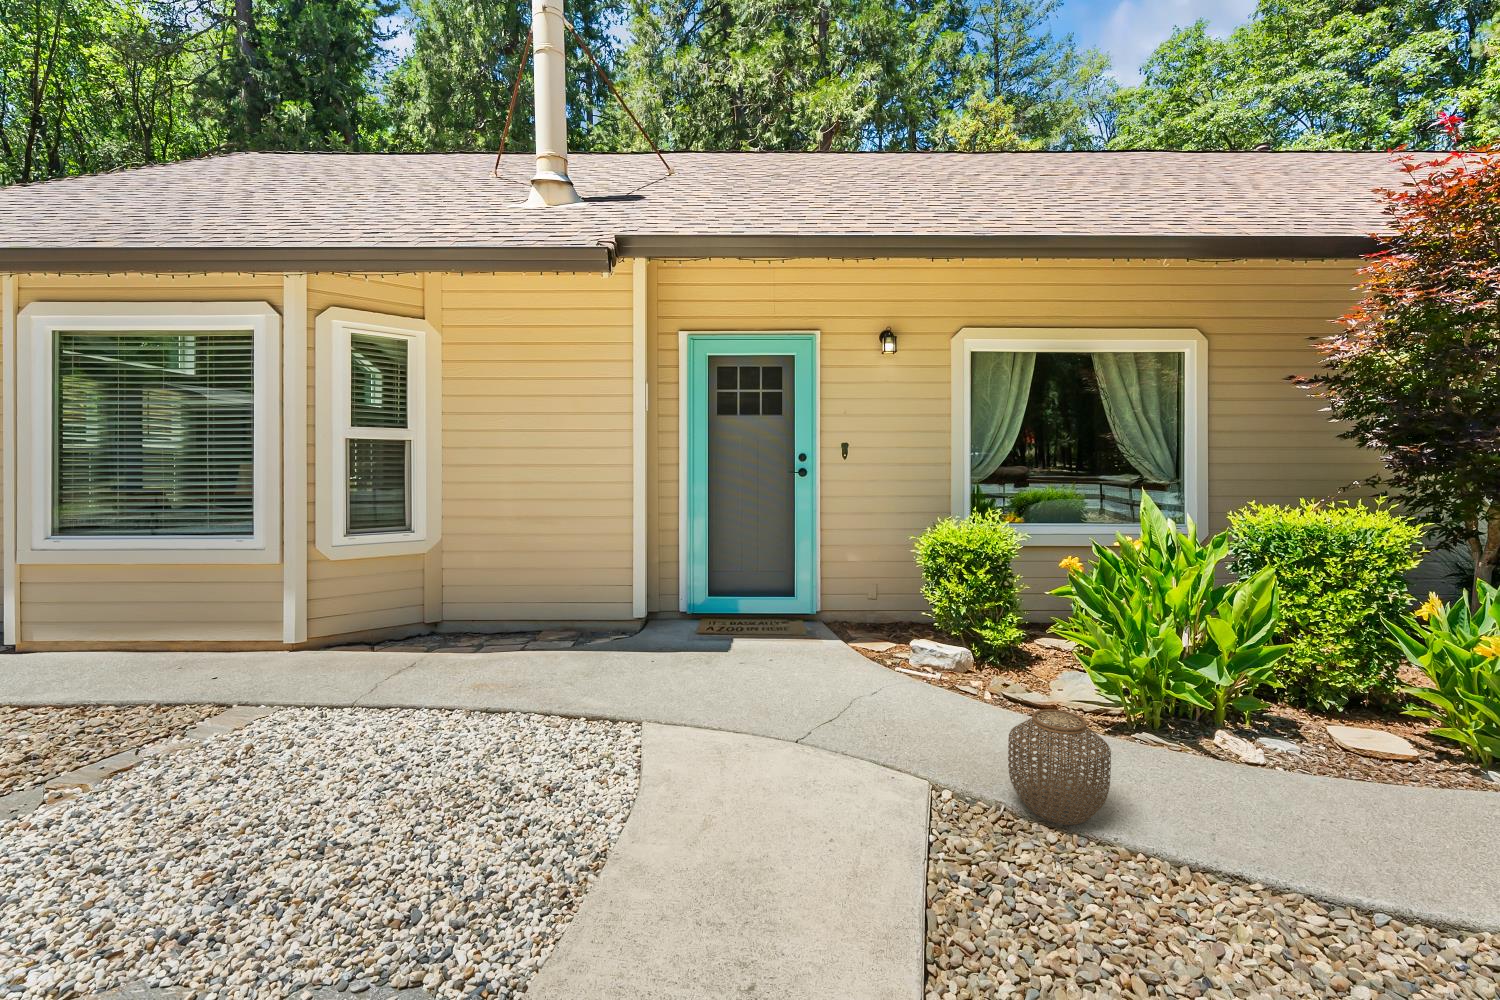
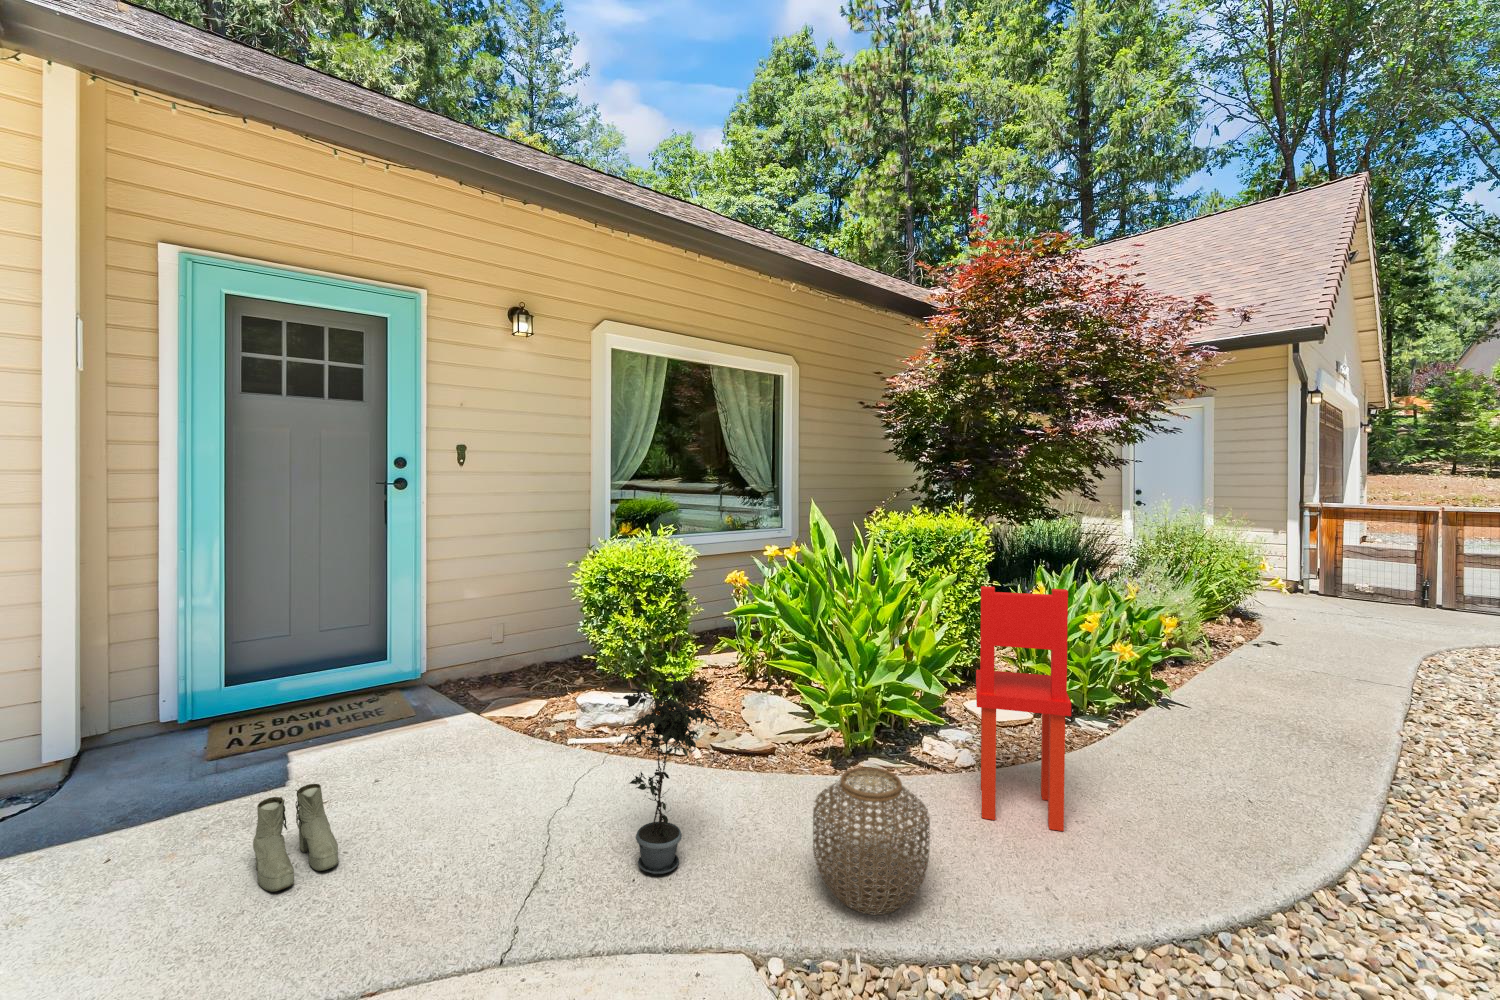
chair: none [1222,578,1359,838] -> present [976,586,1071,831]
potted plant: none [881,614,944,755] -> present [622,672,719,874]
boots: none [695,651,734,702] -> present [253,784,339,892]

